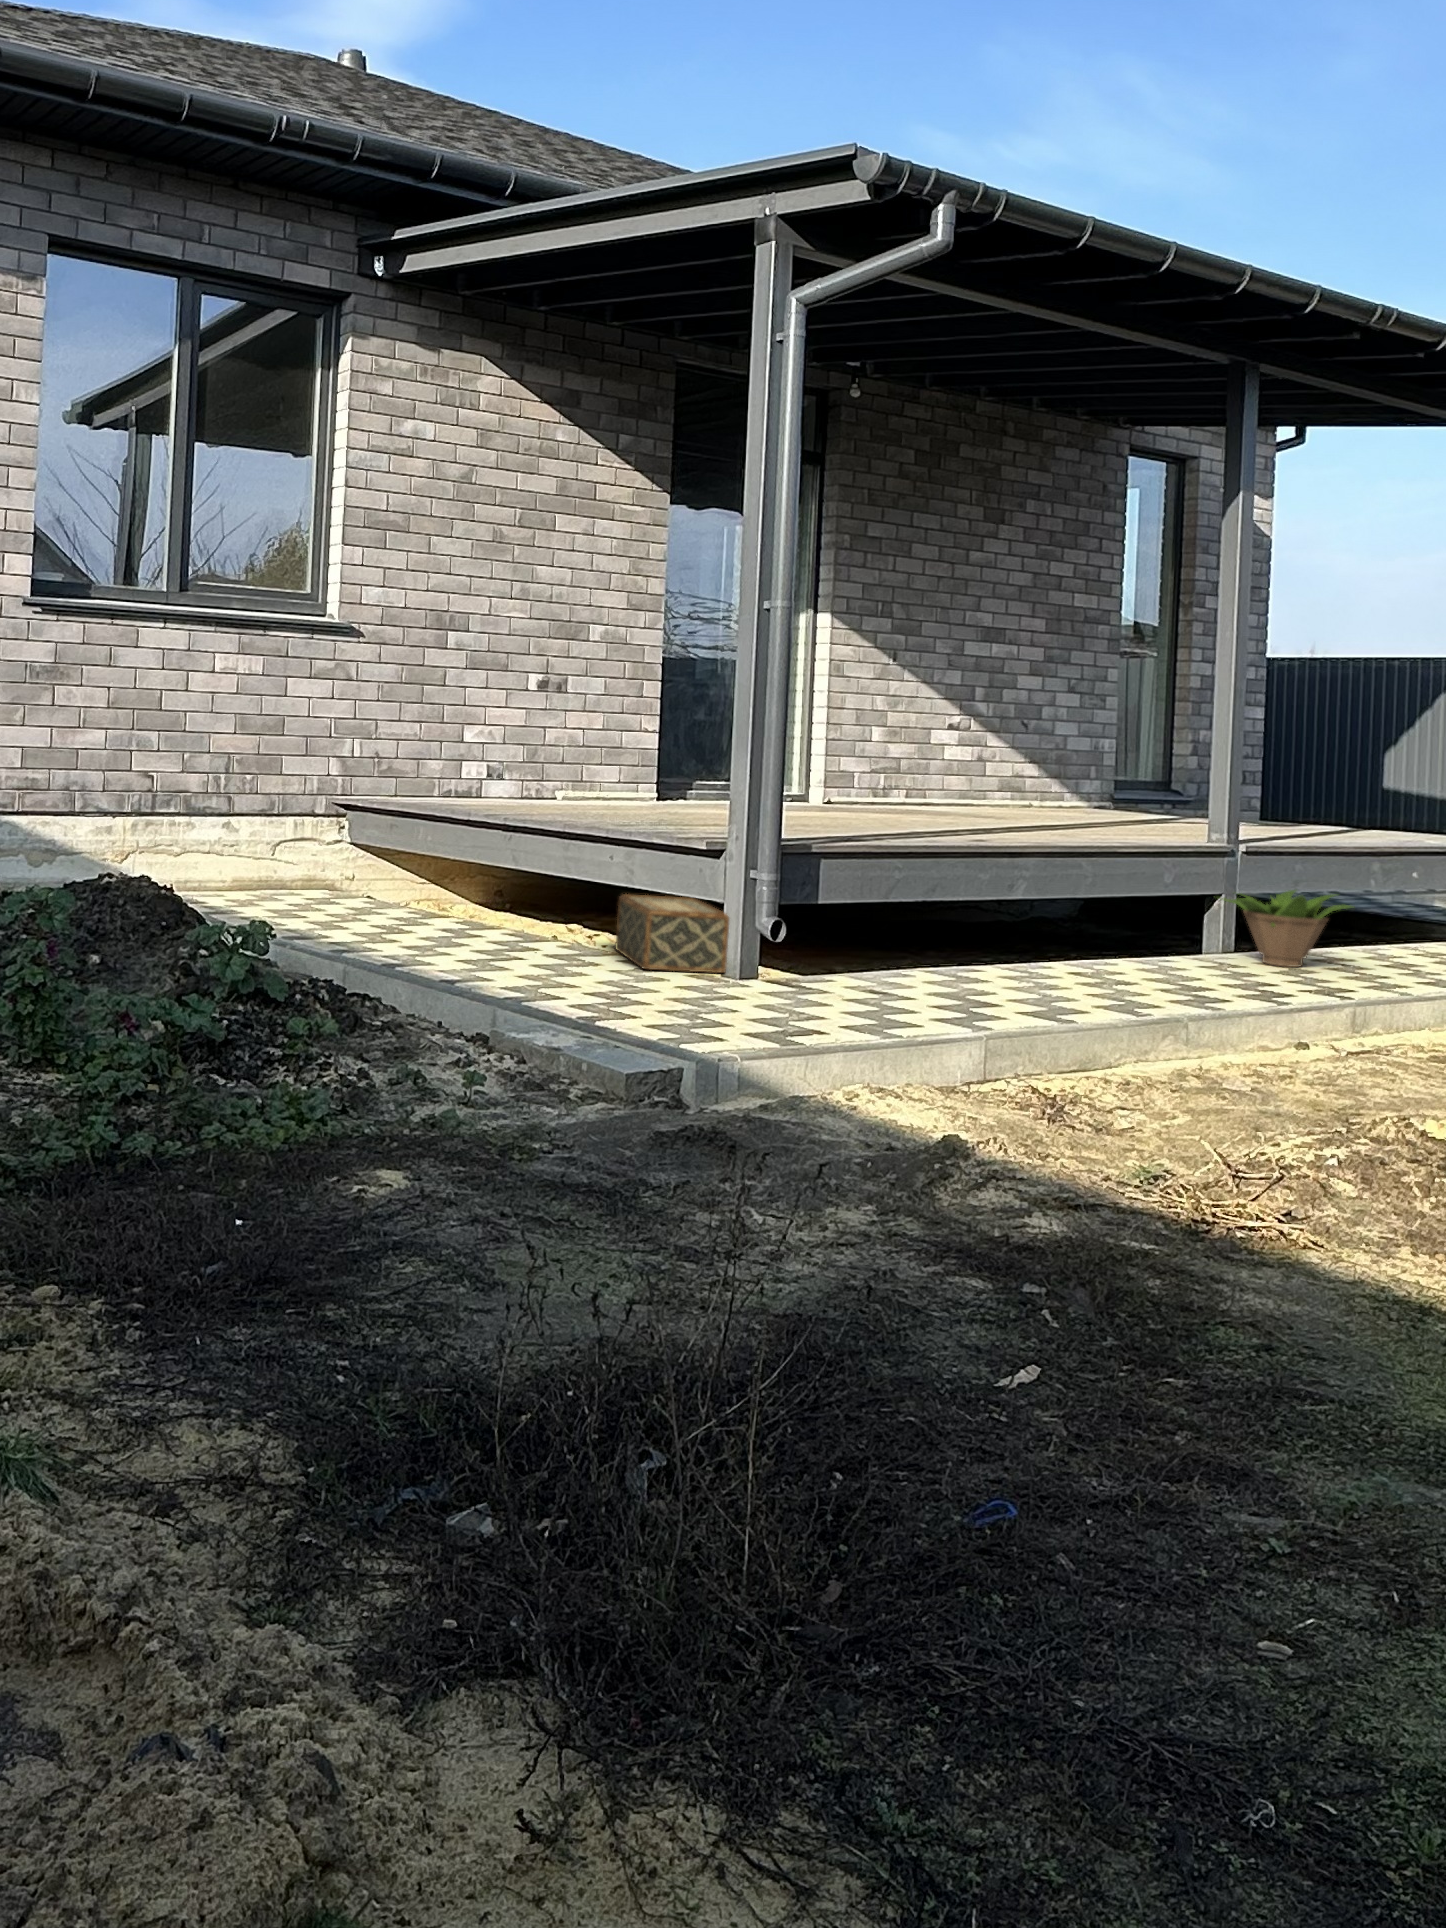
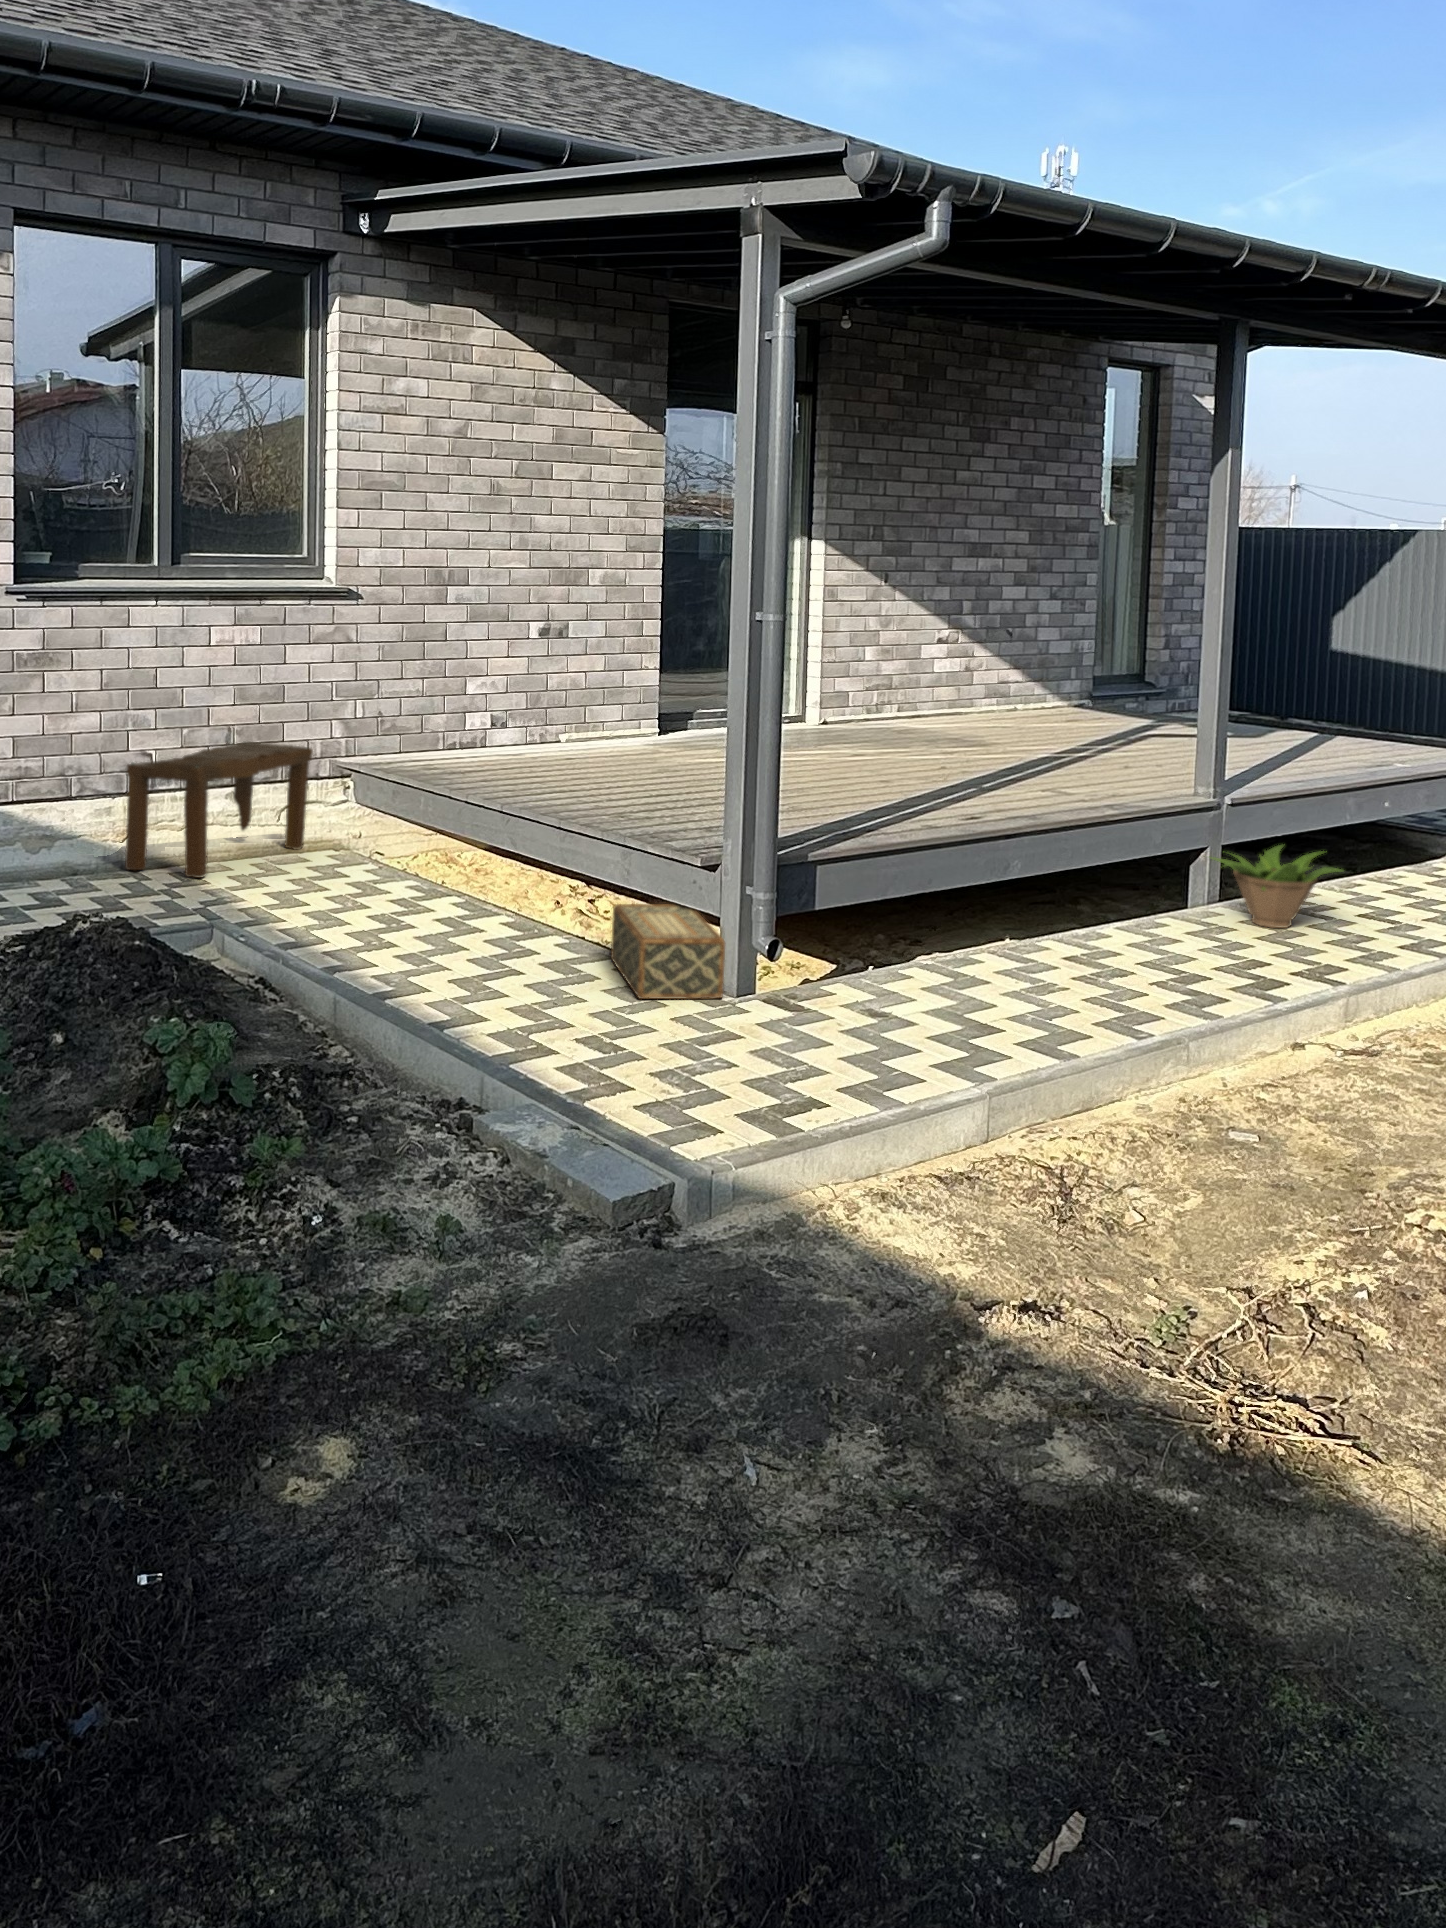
bench: none [128,771,314,889] -> present [125,741,313,878]

